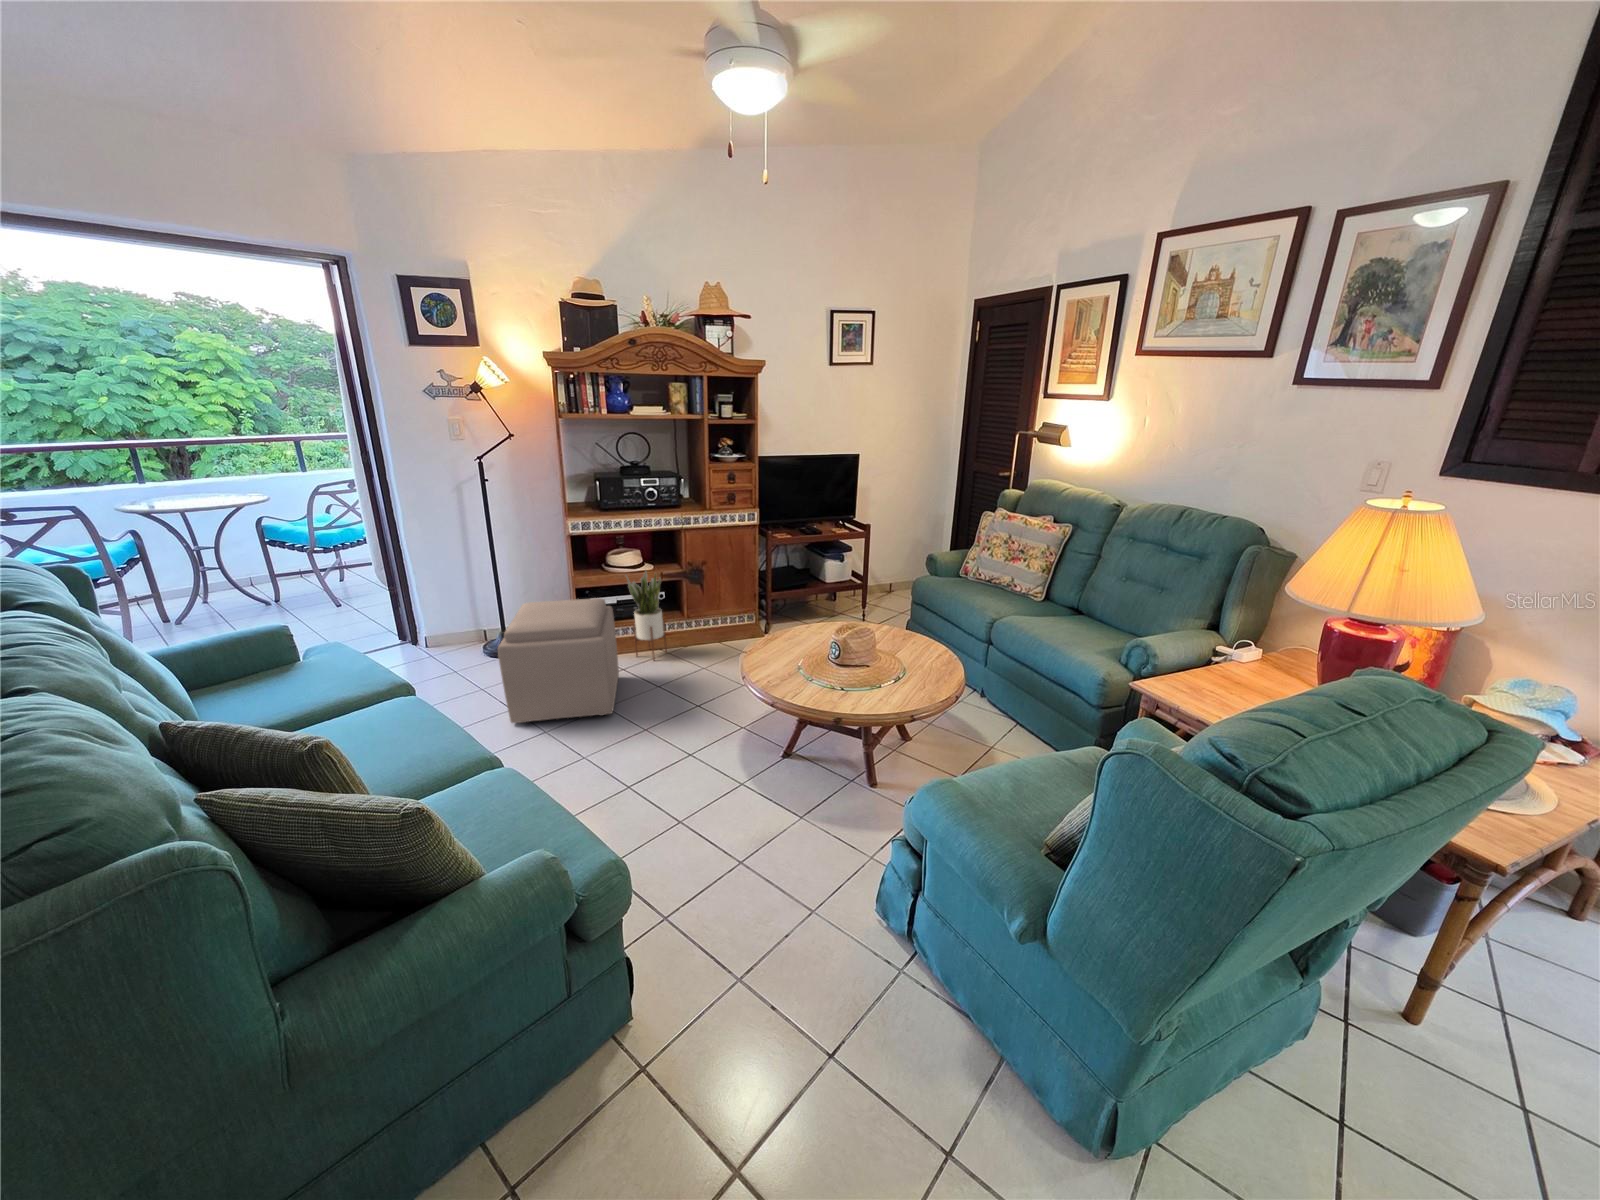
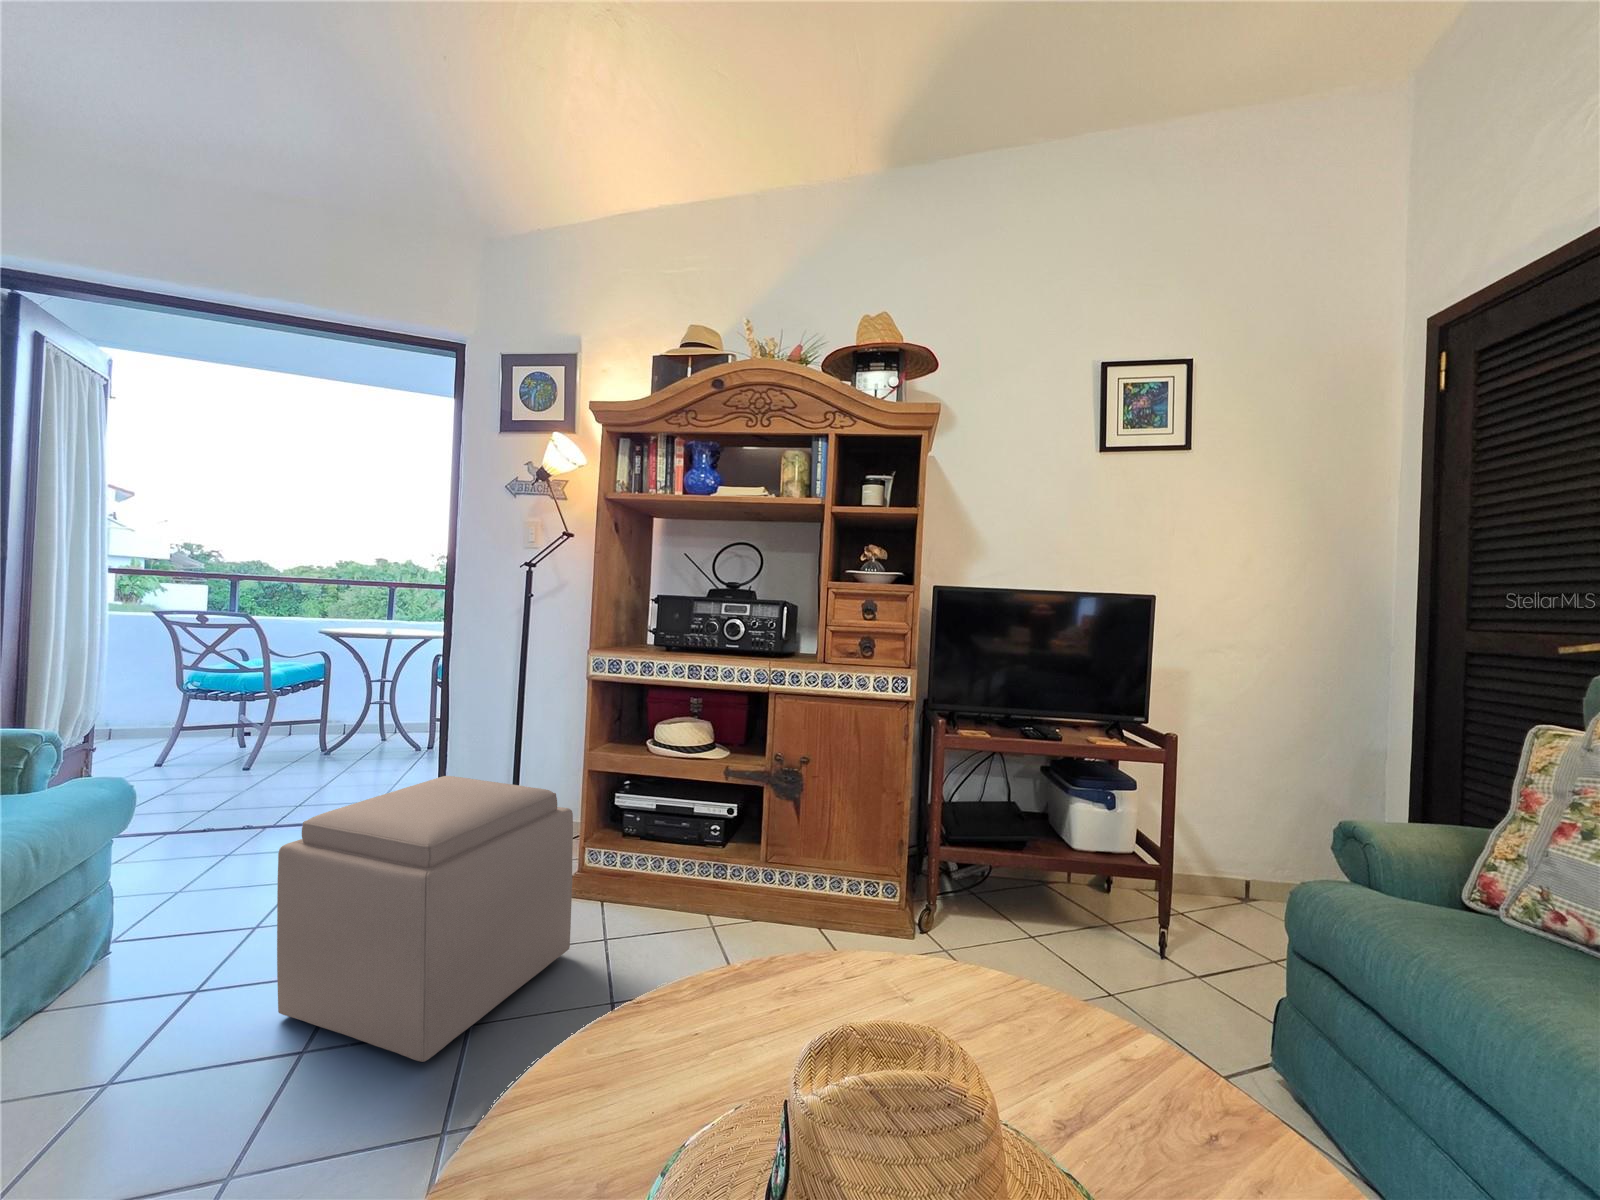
potted plant: present [626,571,667,660] -> none [635,752,711,937]

